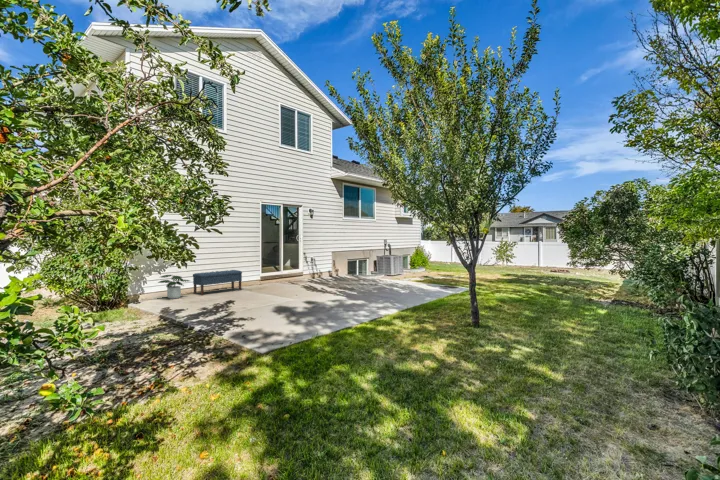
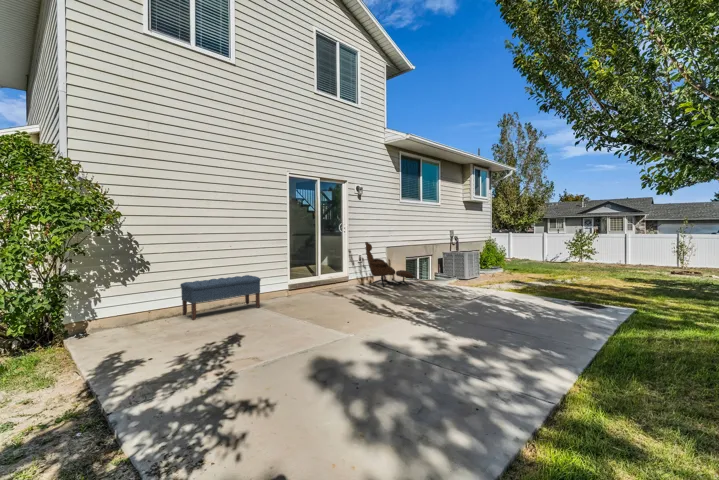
lounge chair: none [315,249,349,280] -> present [365,242,413,287]
potted plant: present [158,275,189,299] -> none [113,287,174,328]

